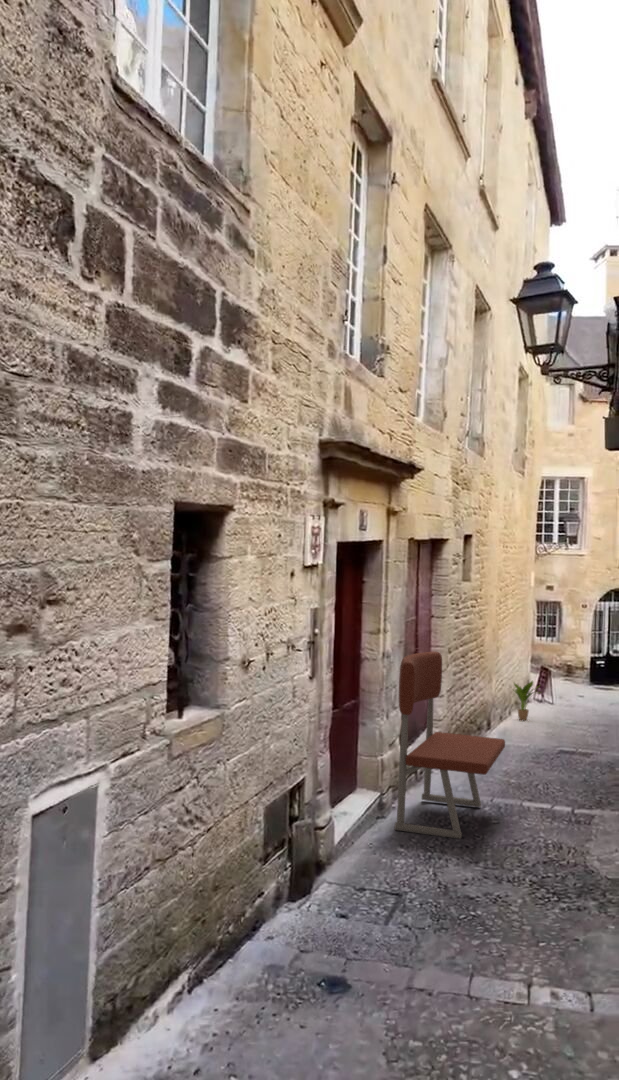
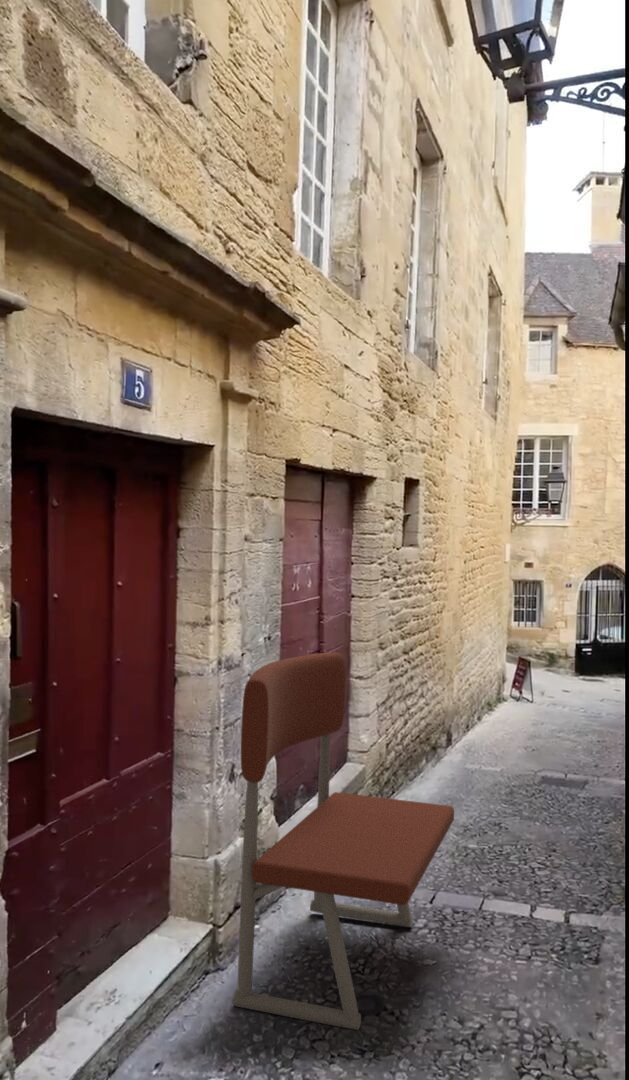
potted plant: present [514,681,534,721] -> none [483,677,521,728]

